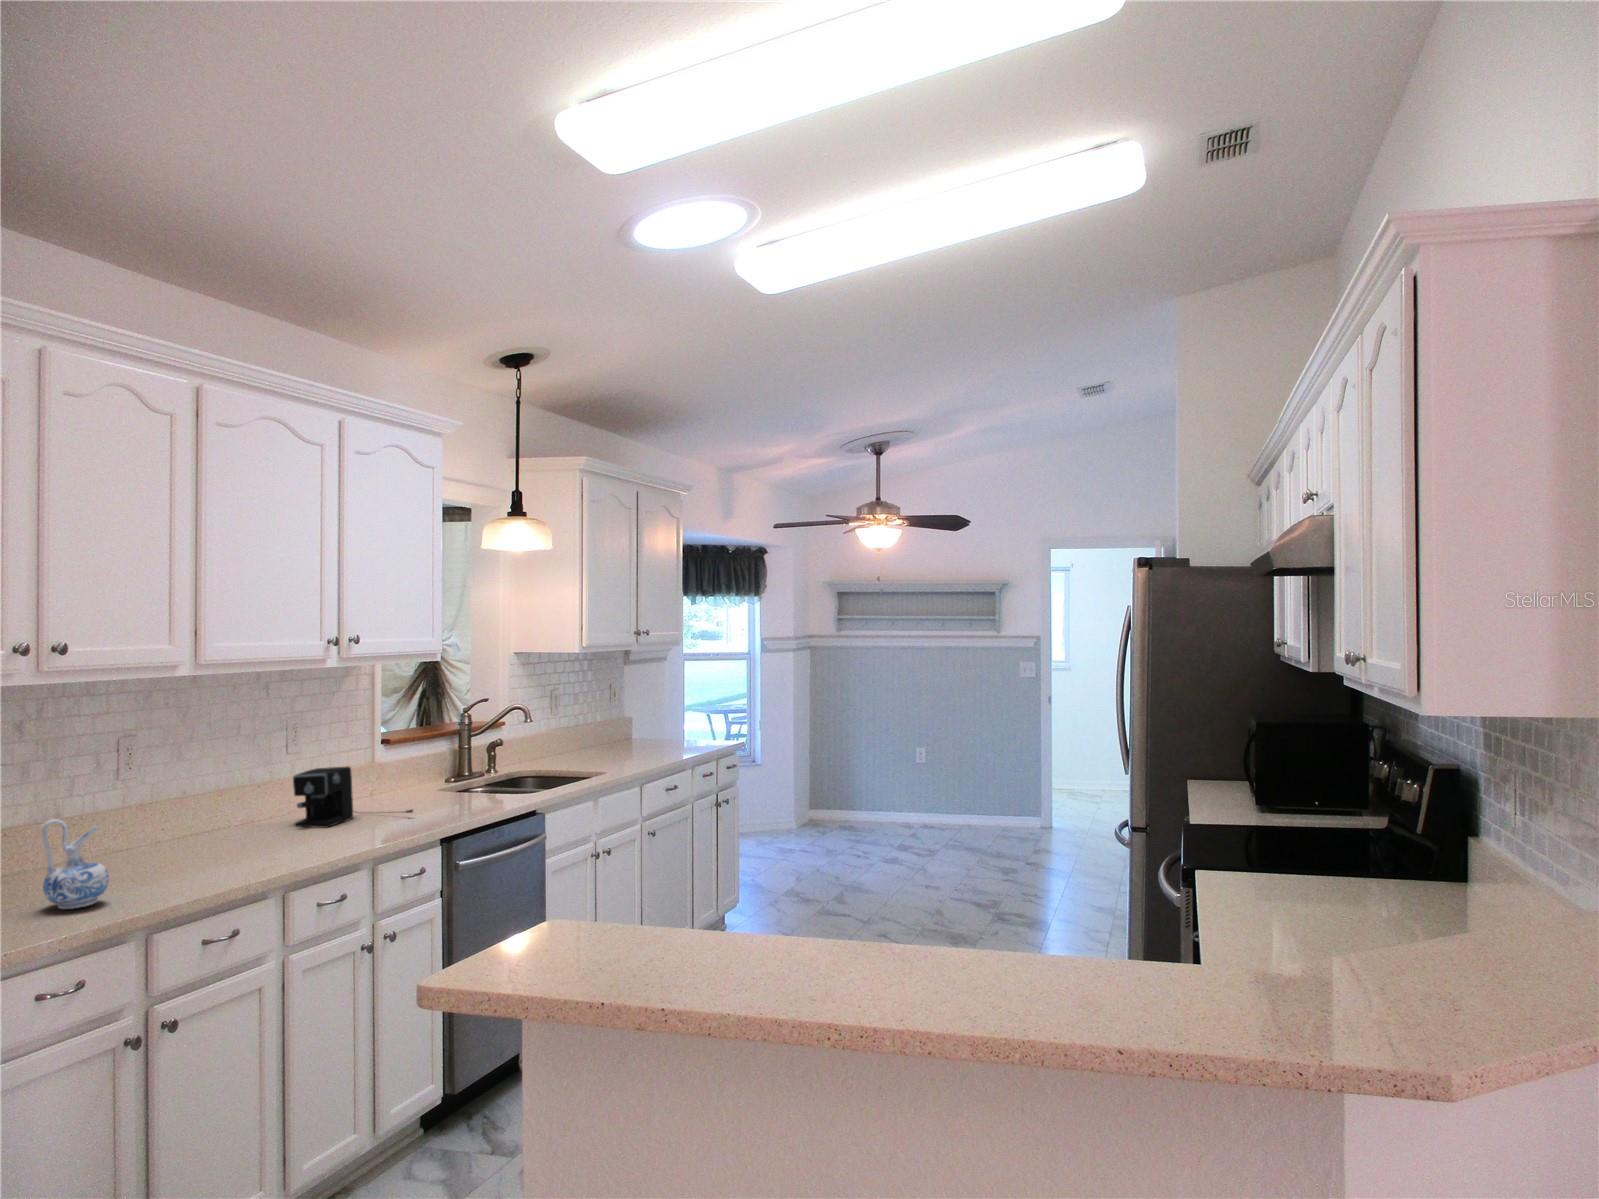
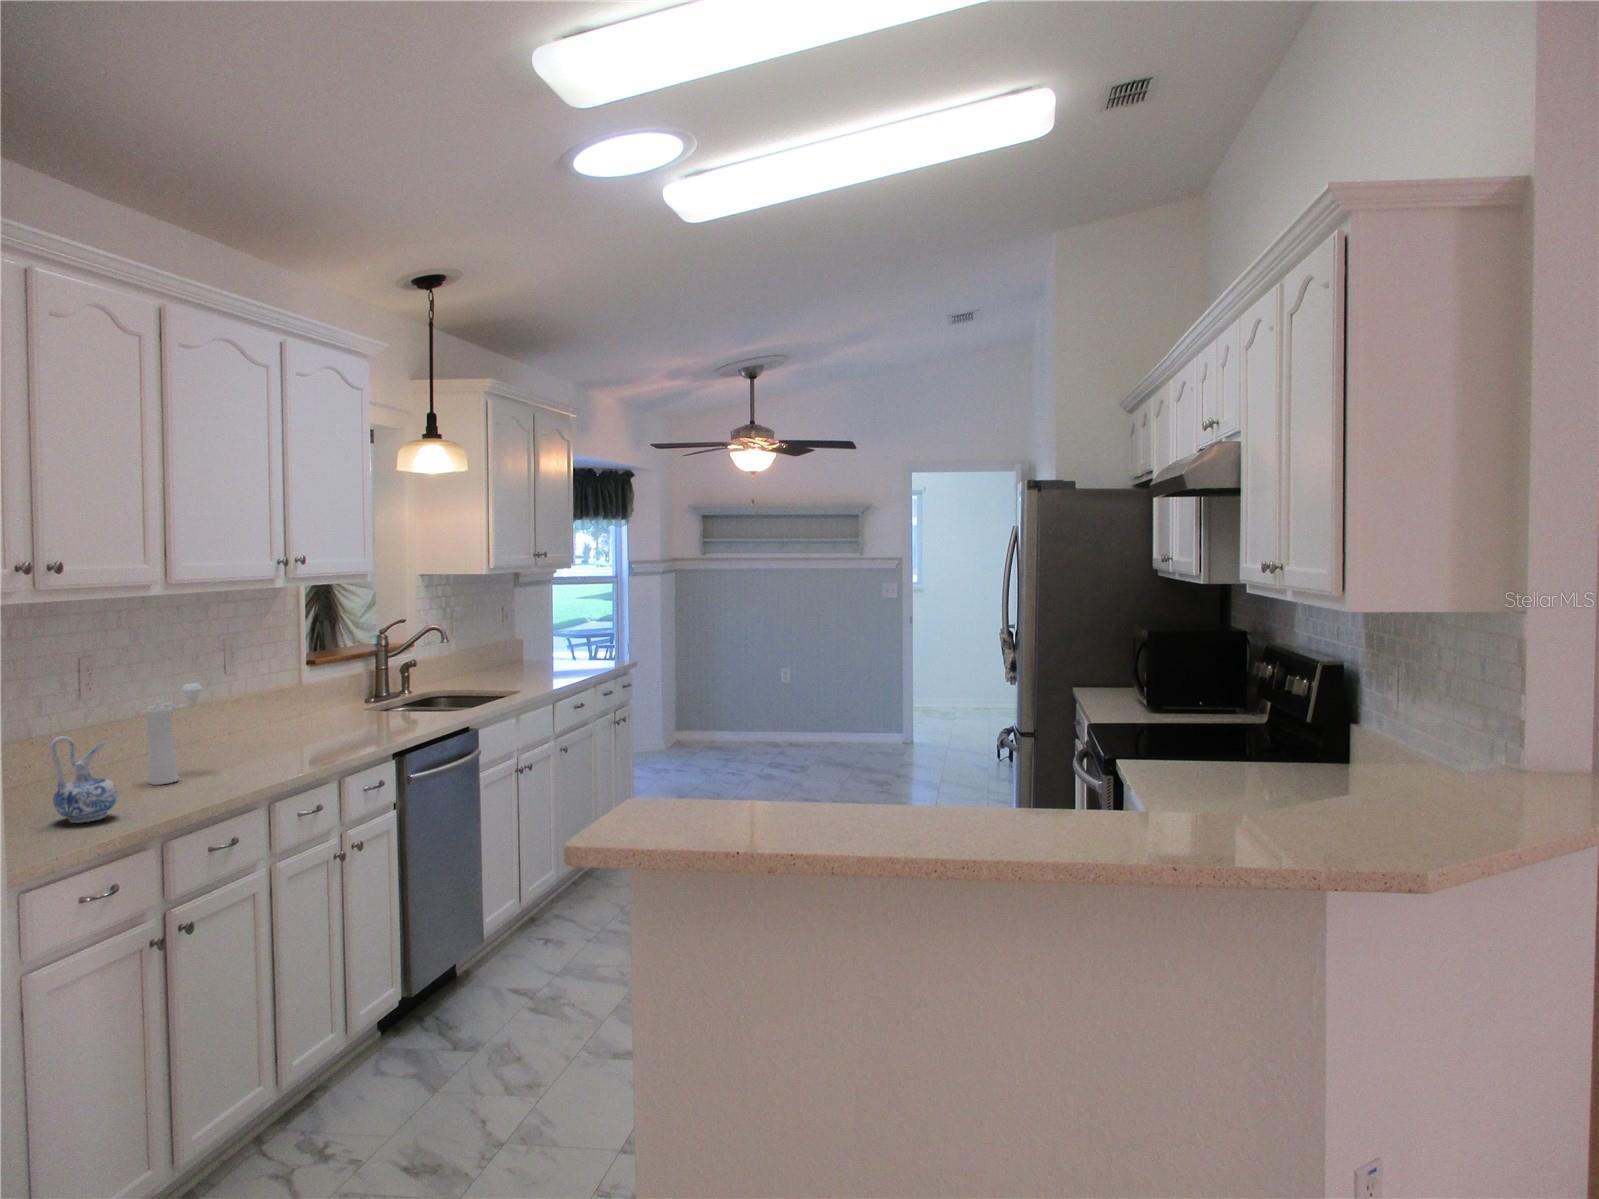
pepper mill: none [168,764,235,868] -> present [143,683,202,785]
coffee maker: present [293,767,413,828] -> none [240,686,360,748]

